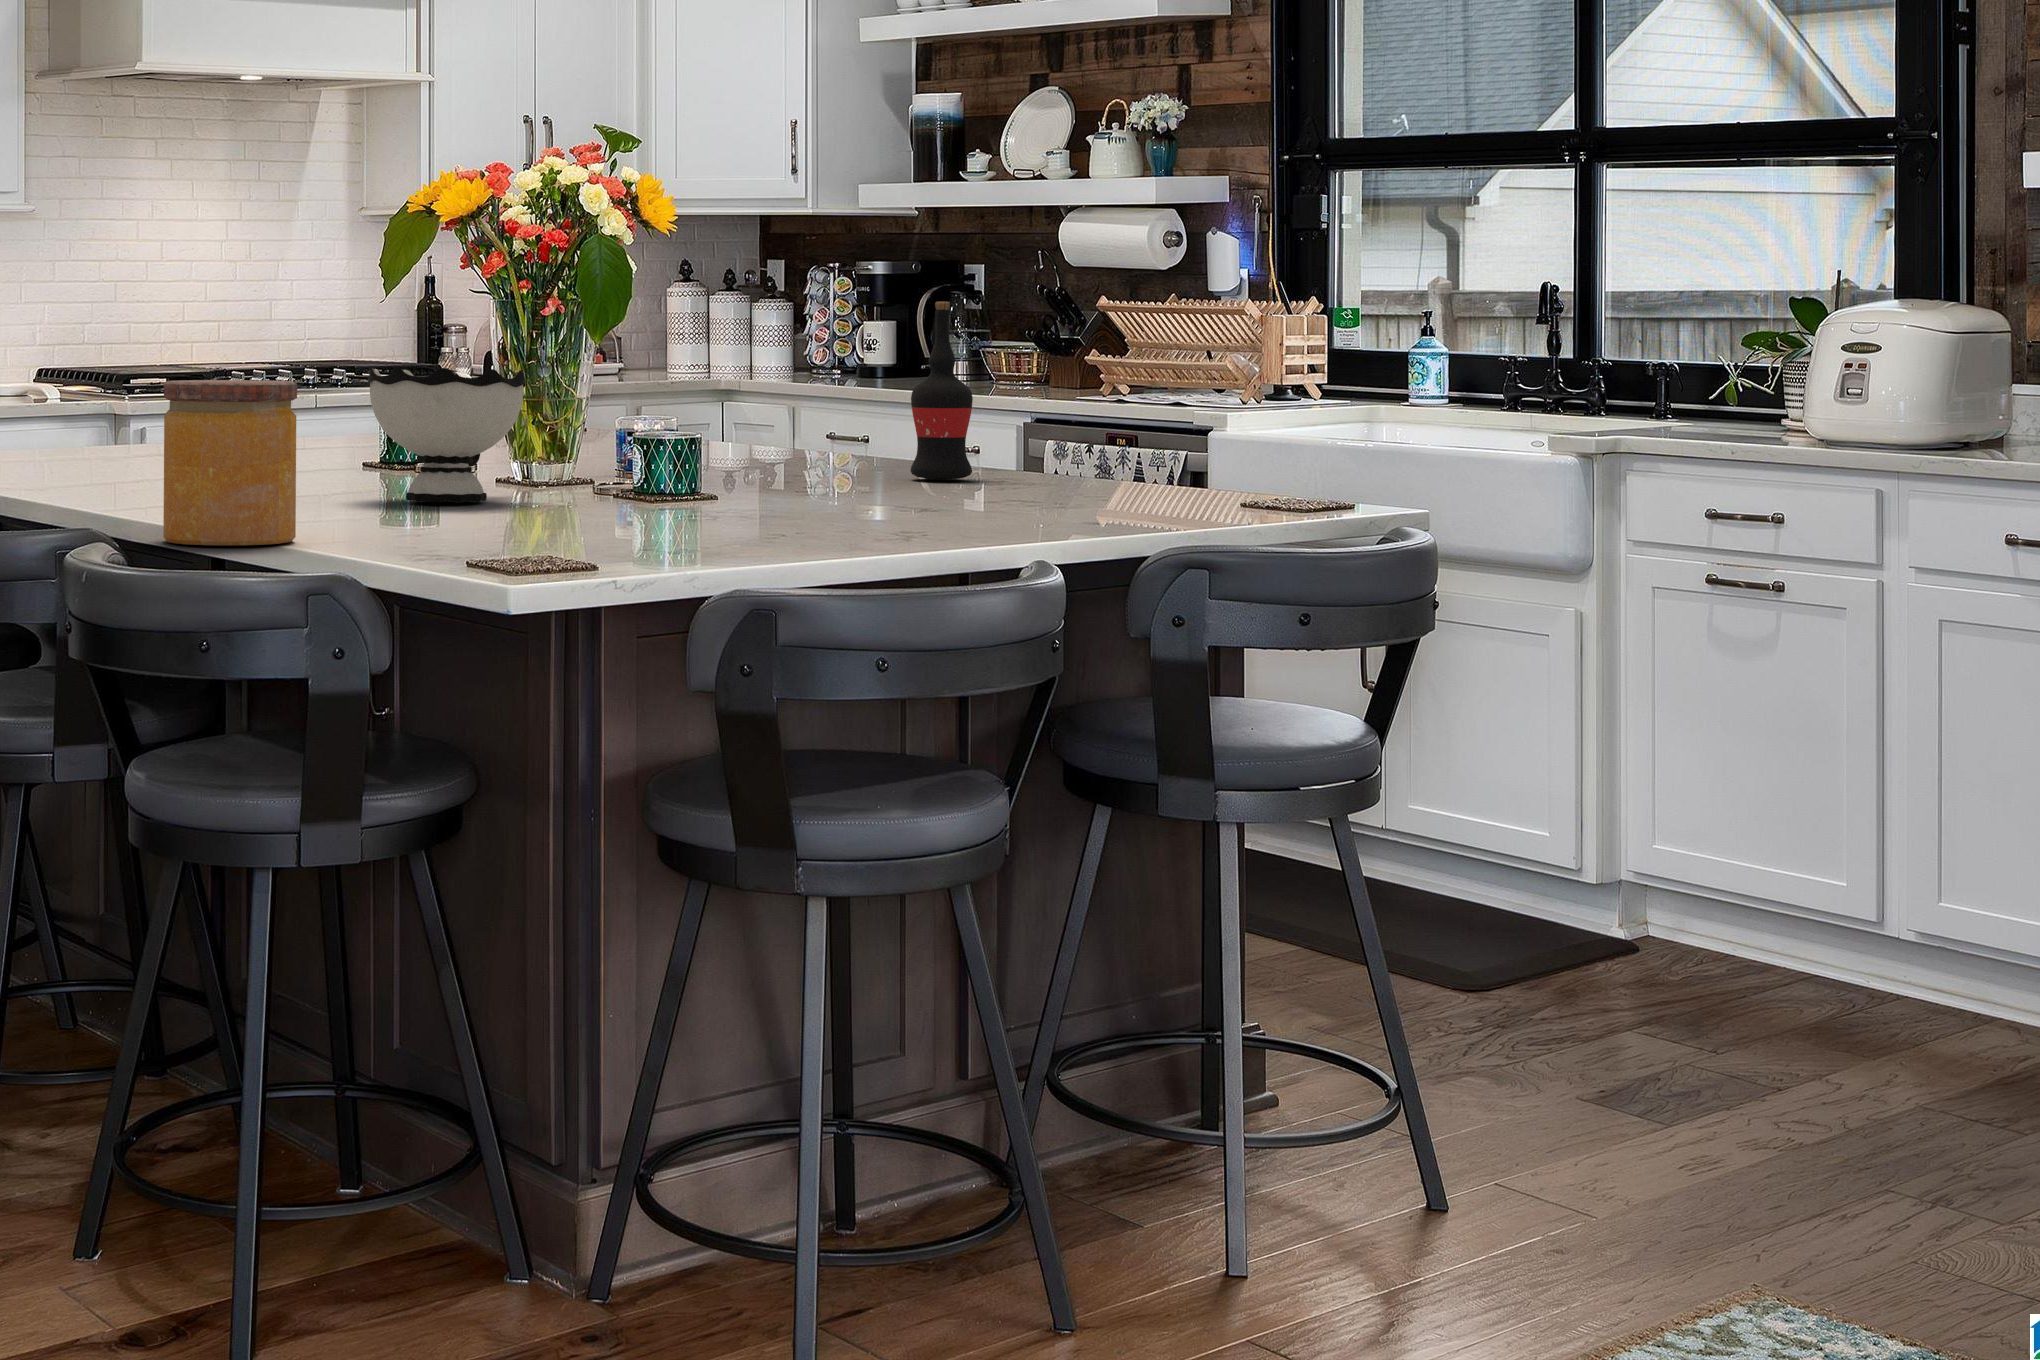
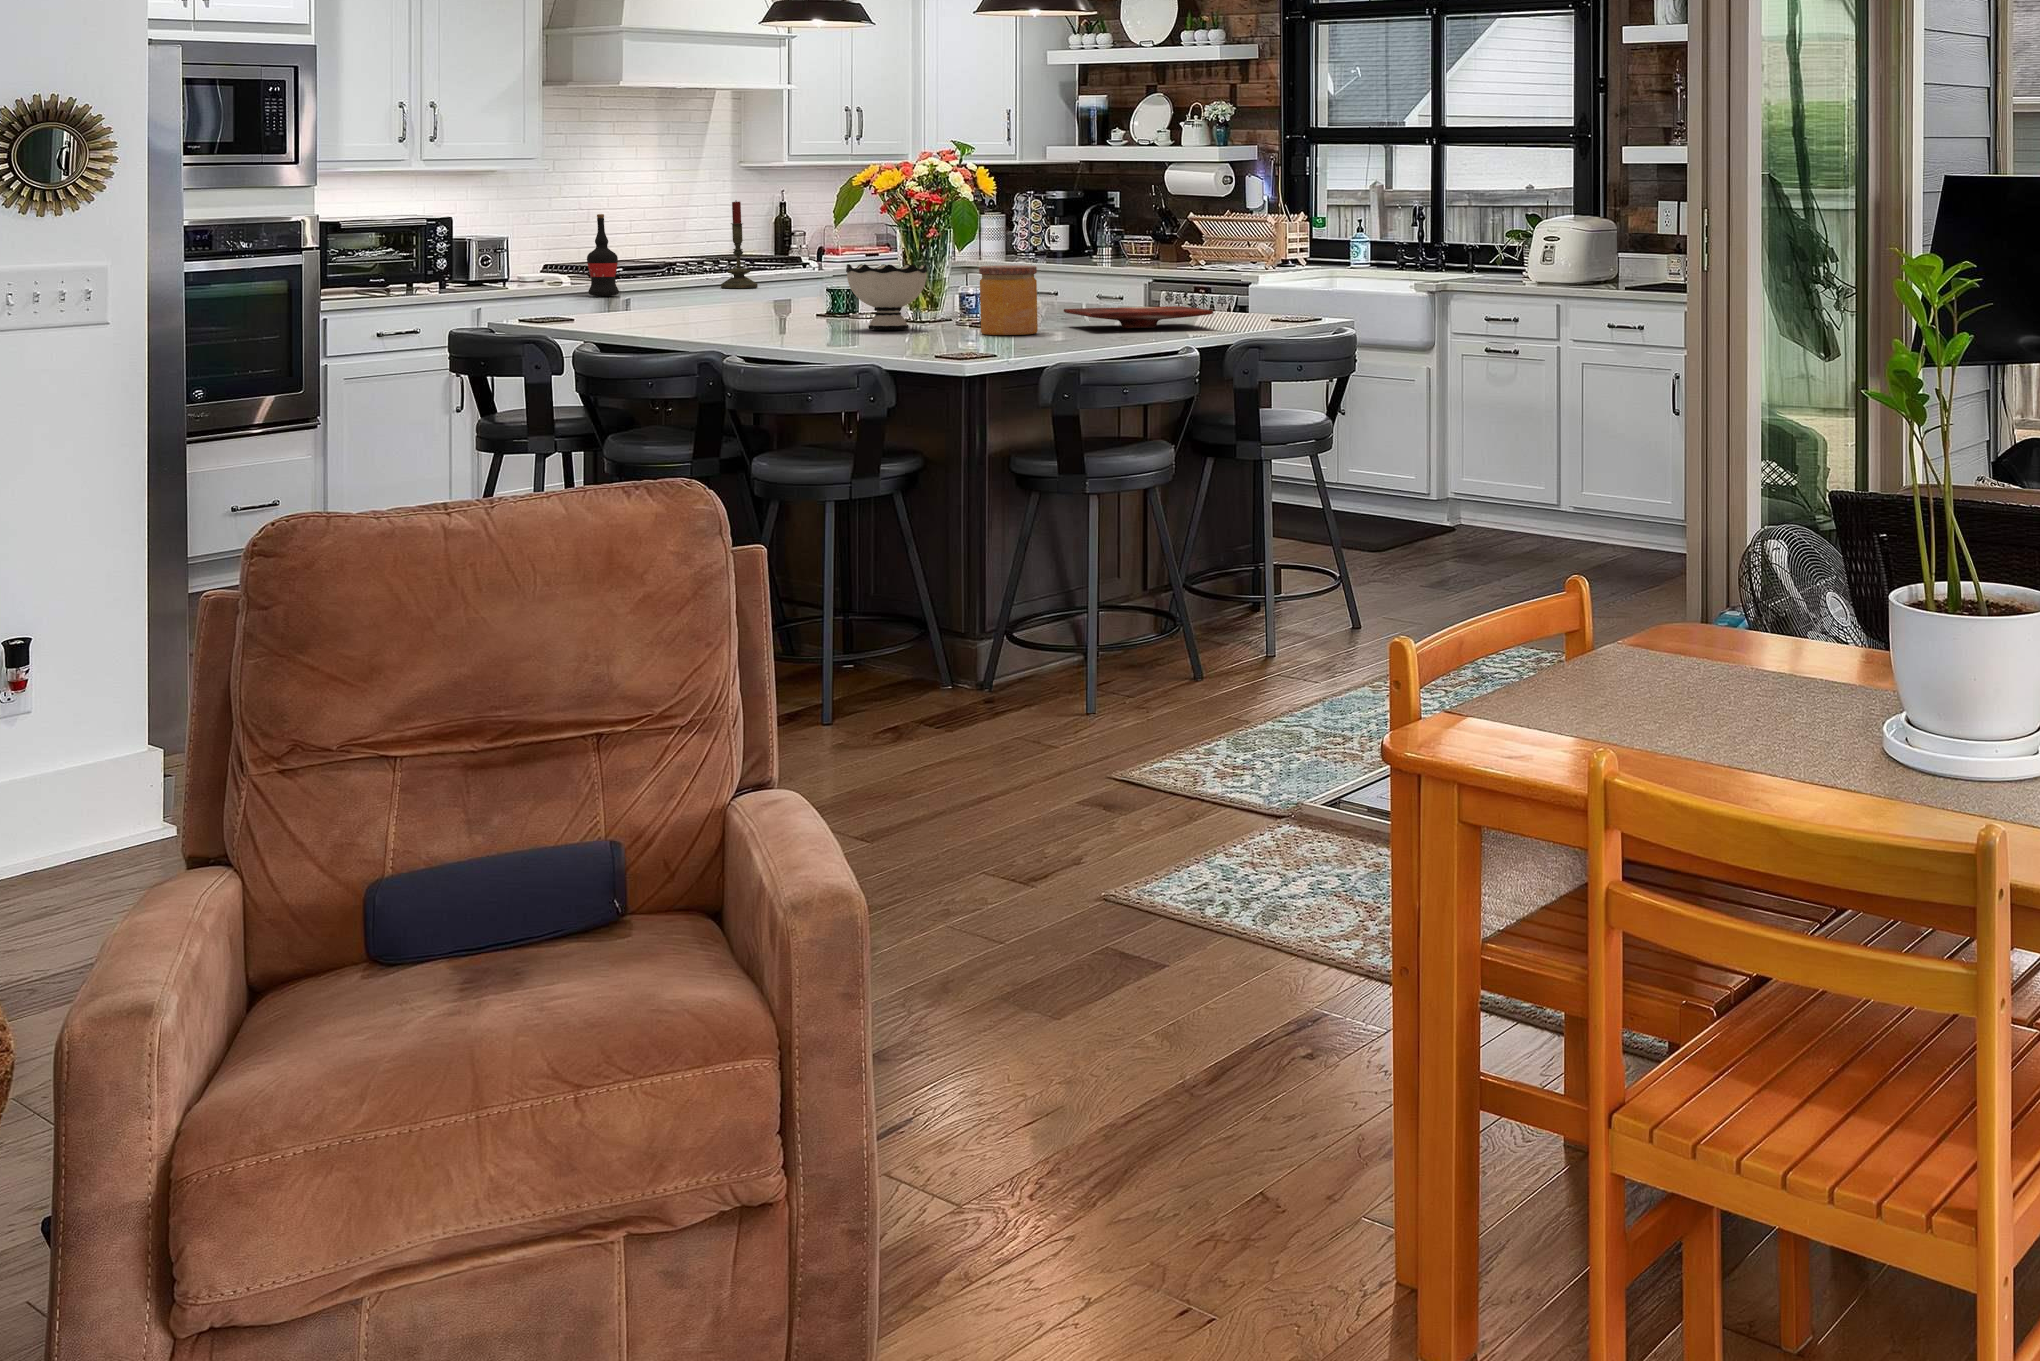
candle: none [275,266,336,421] -> present [721,201,758,288]
wine bottle: present [910,302,973,480] -> present [587,214,619,296]
jar: present [163,380,297,545] -> present [979,265,1038,335]
cutting board: none [802,468,1115,512] -> present [1064,306,1213,328]

